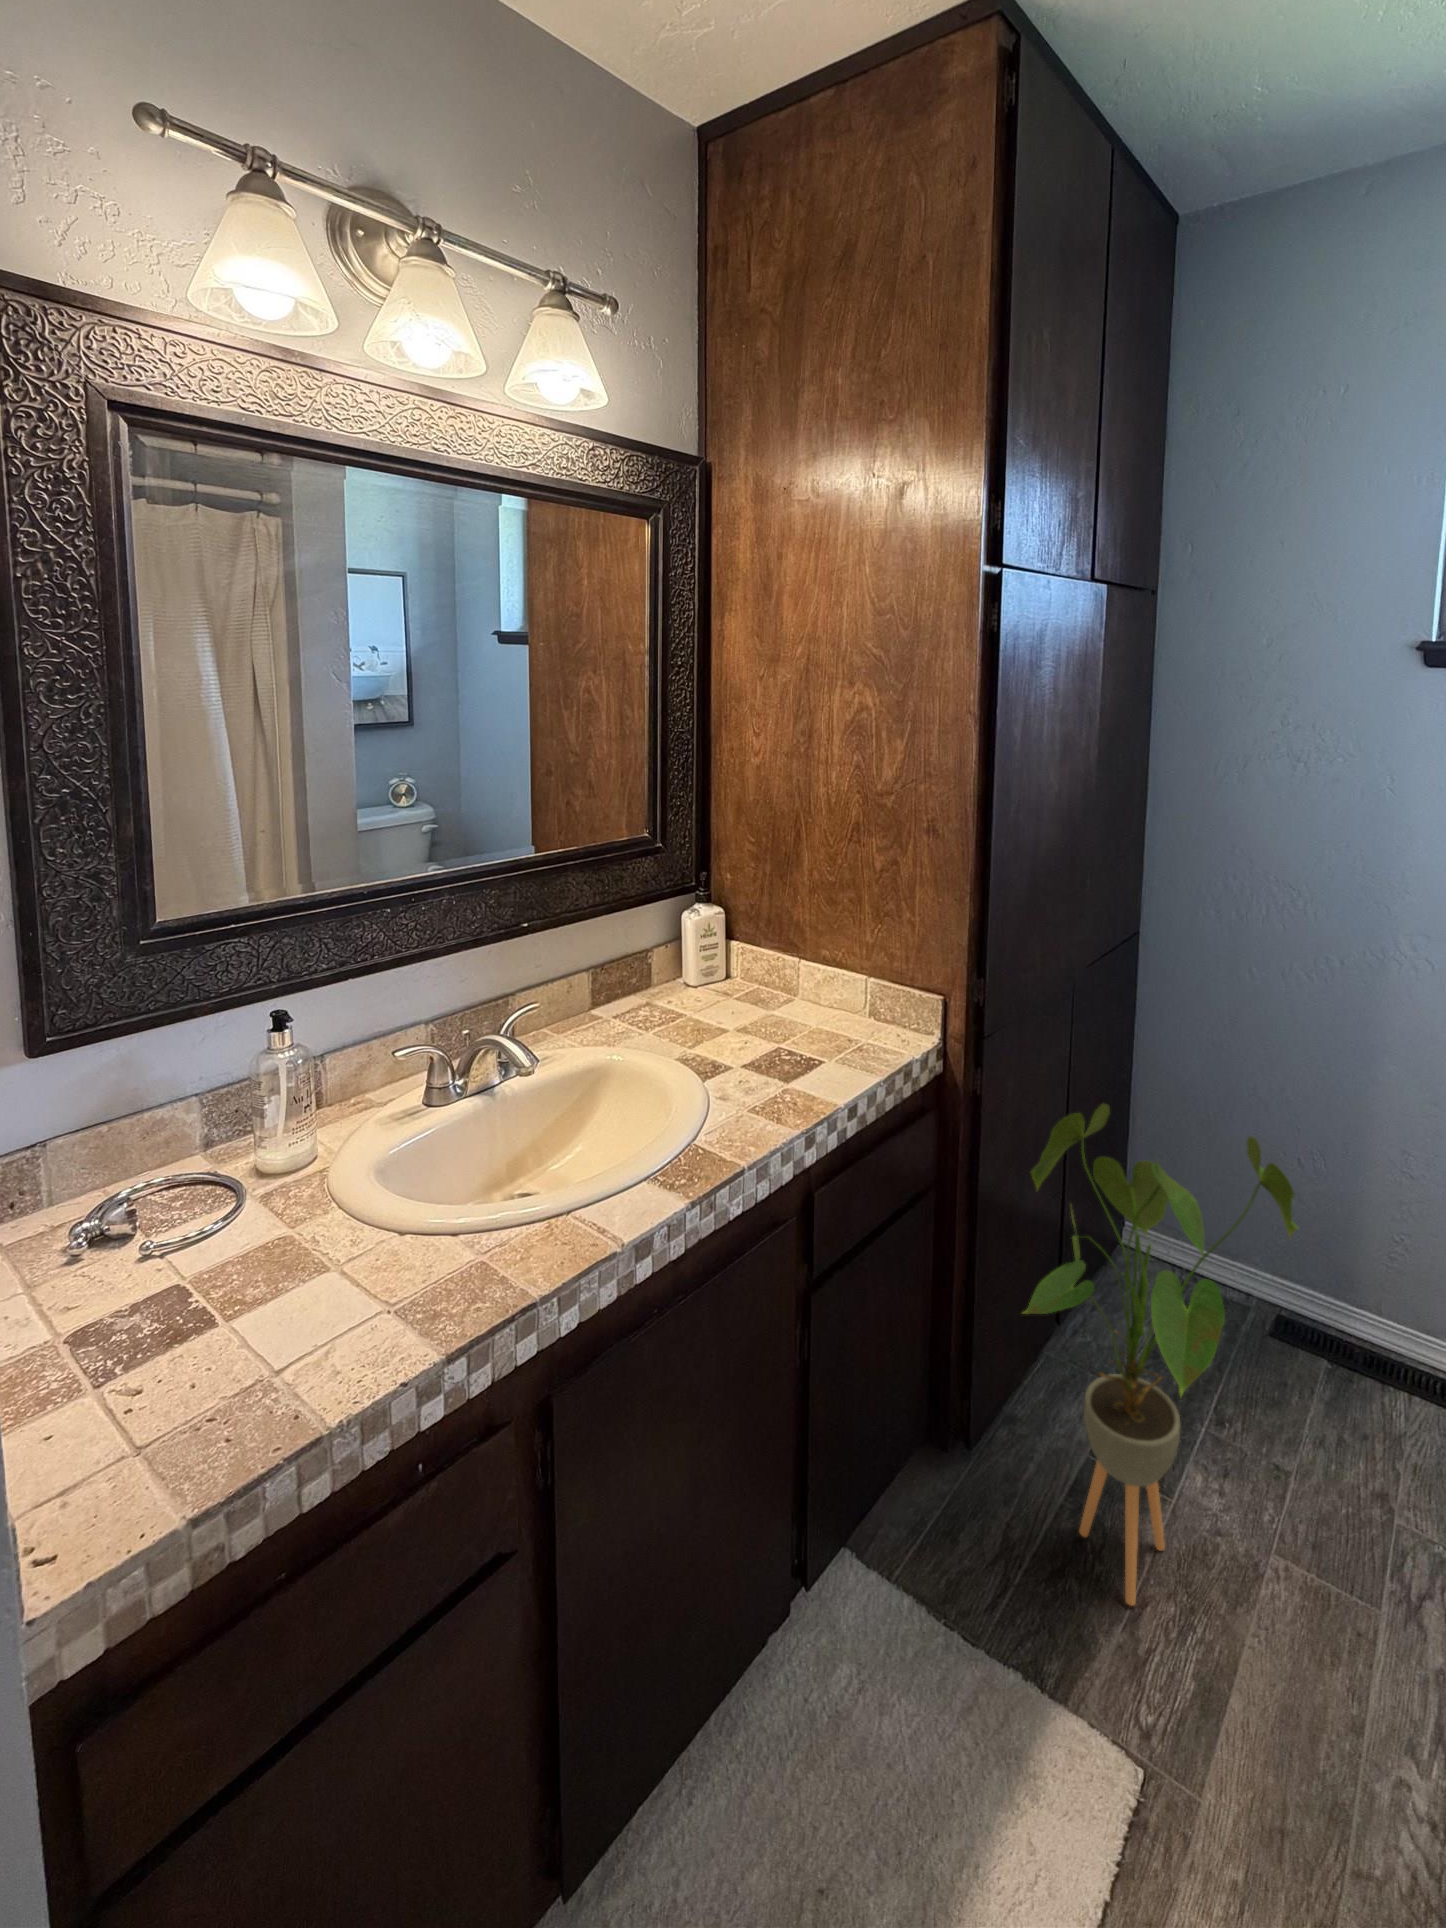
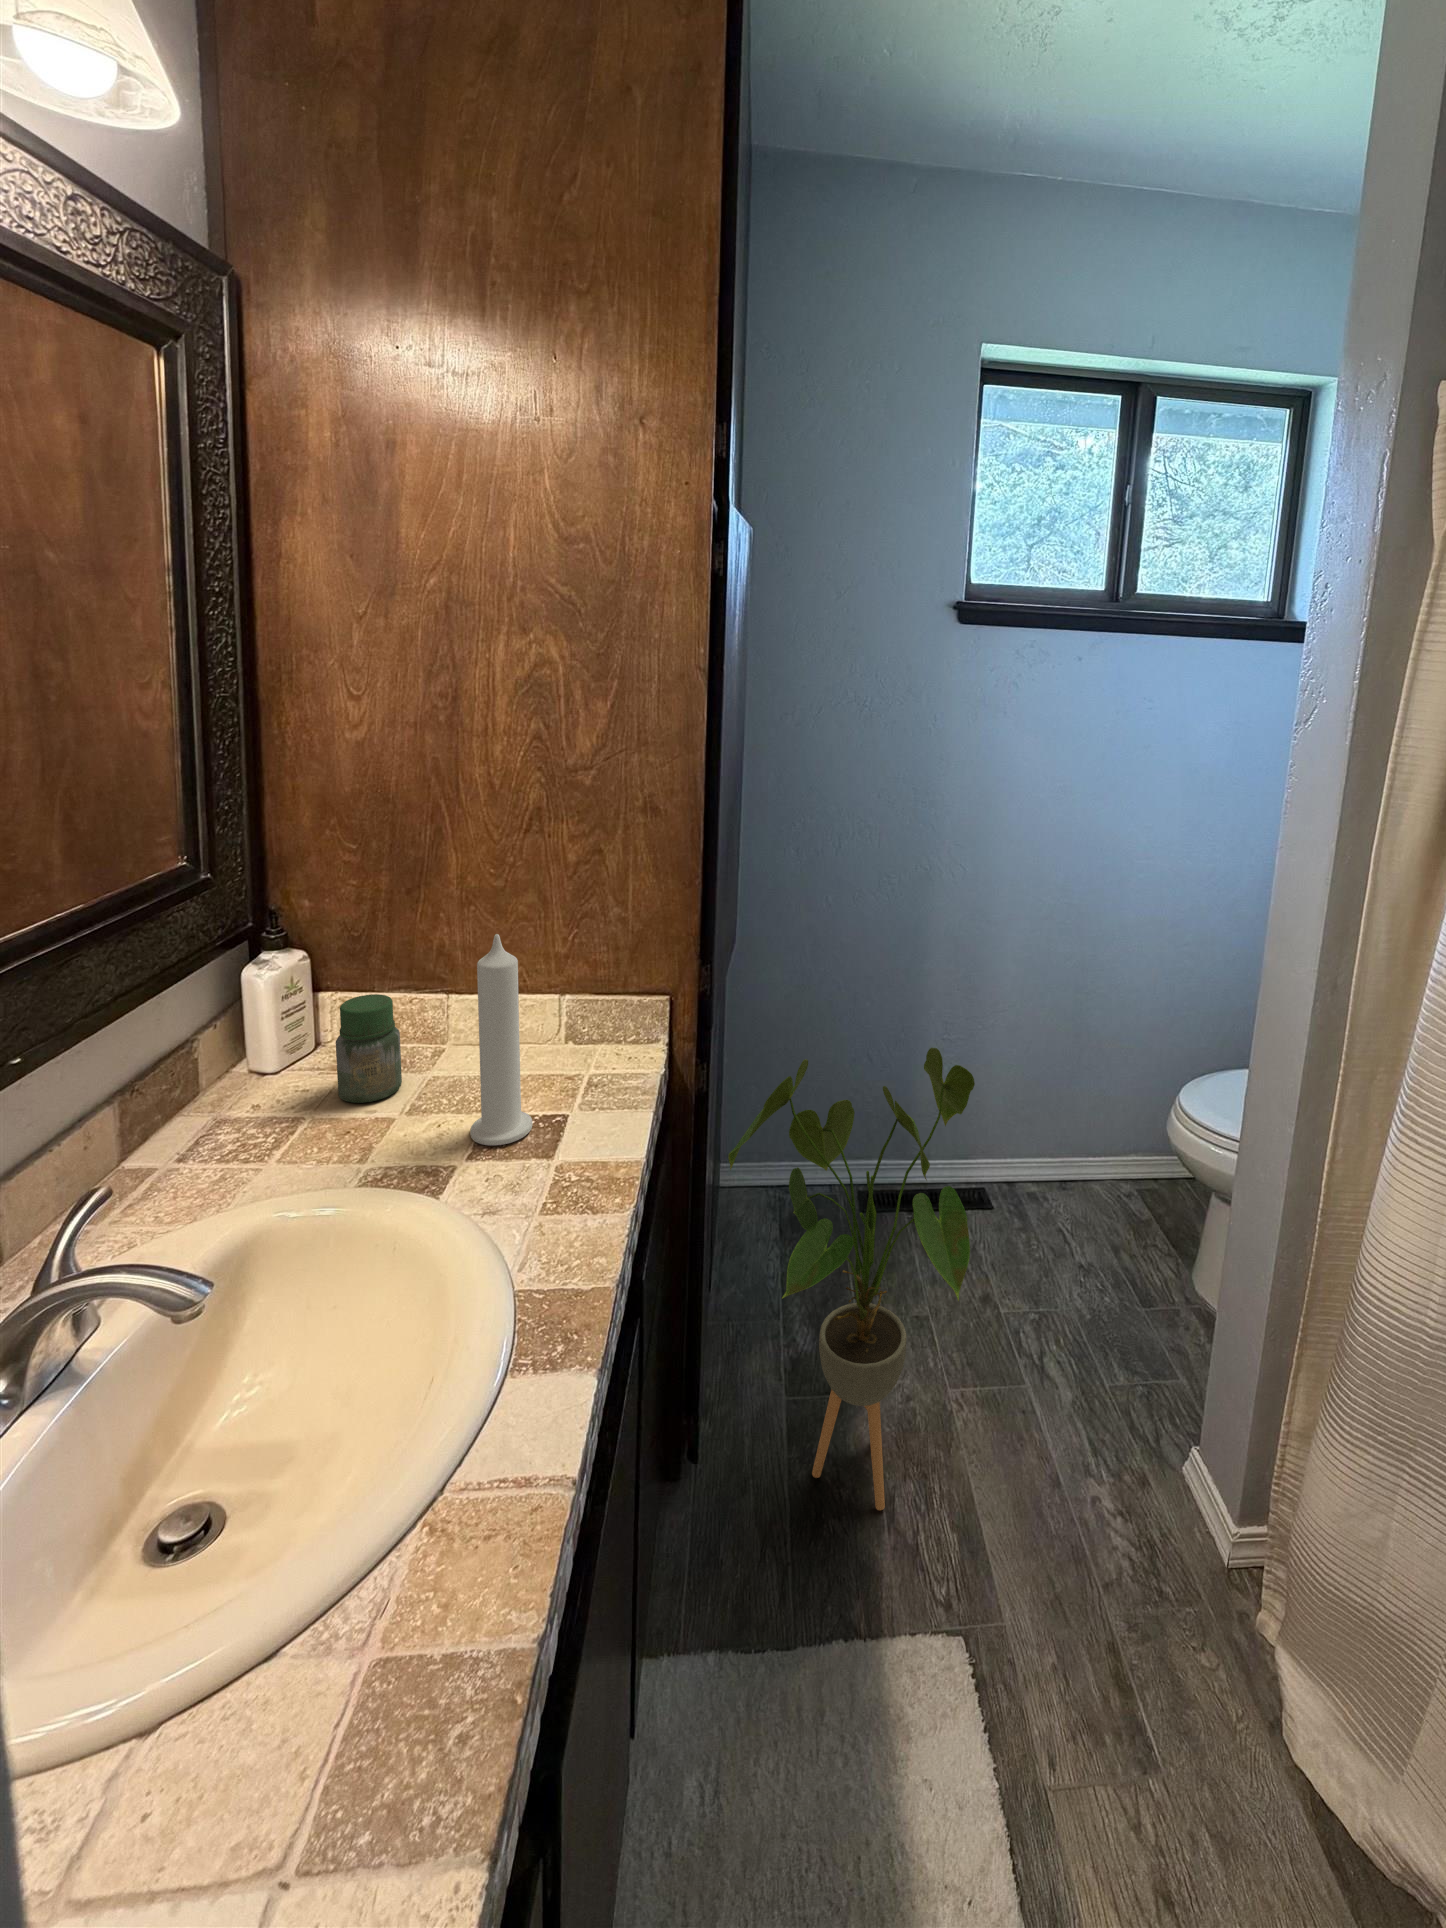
candle: none [754,908,797,1066] -> present [470,934,532,1145]
jar: none [711,943,751,1017] -> present [336,994,402,1103]

